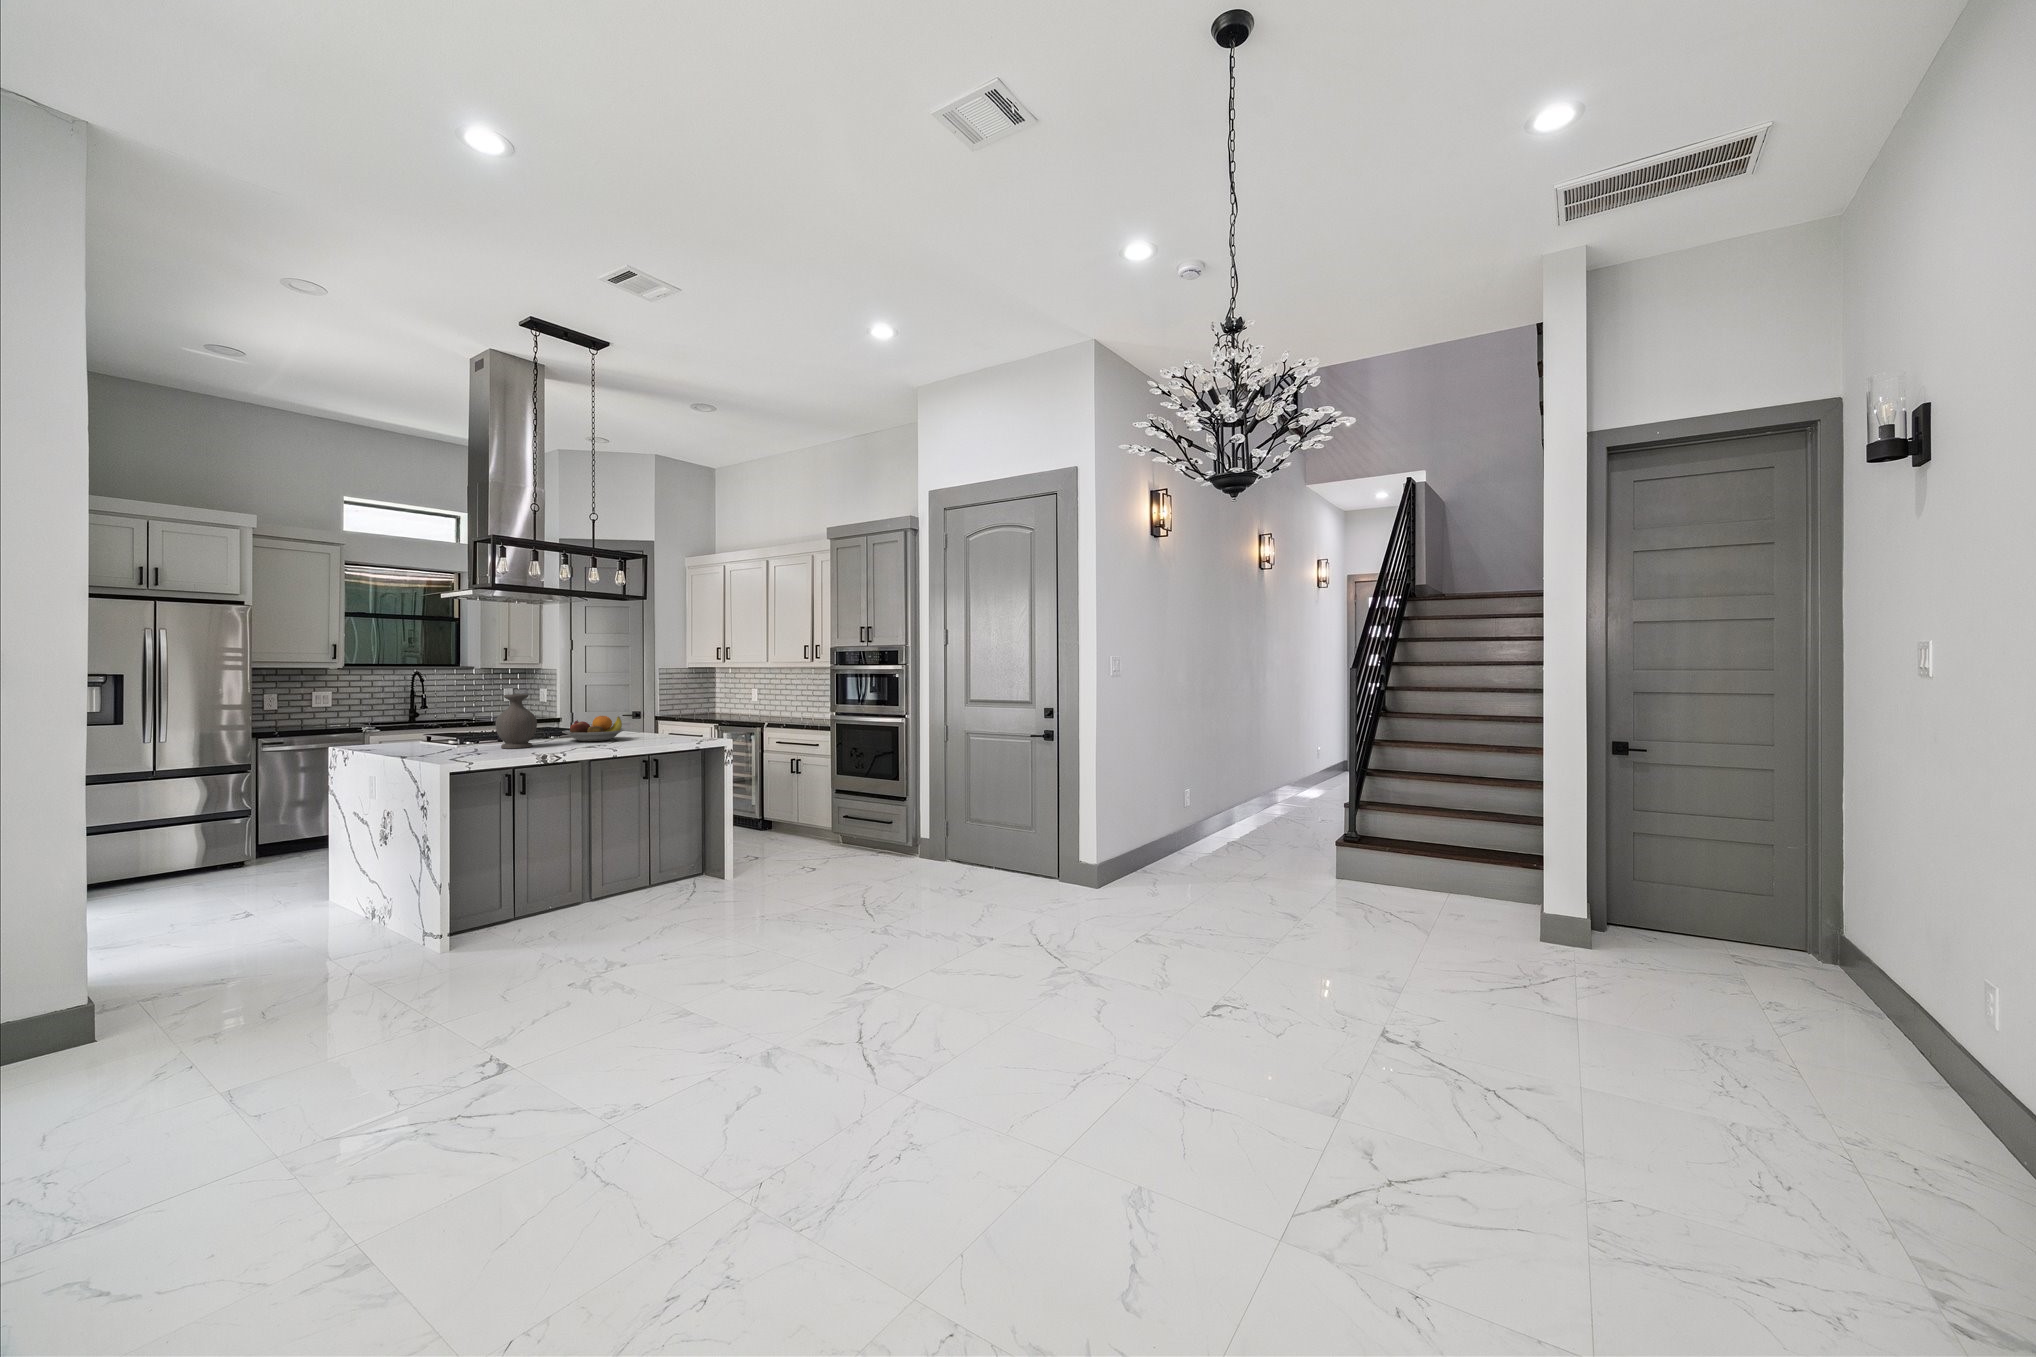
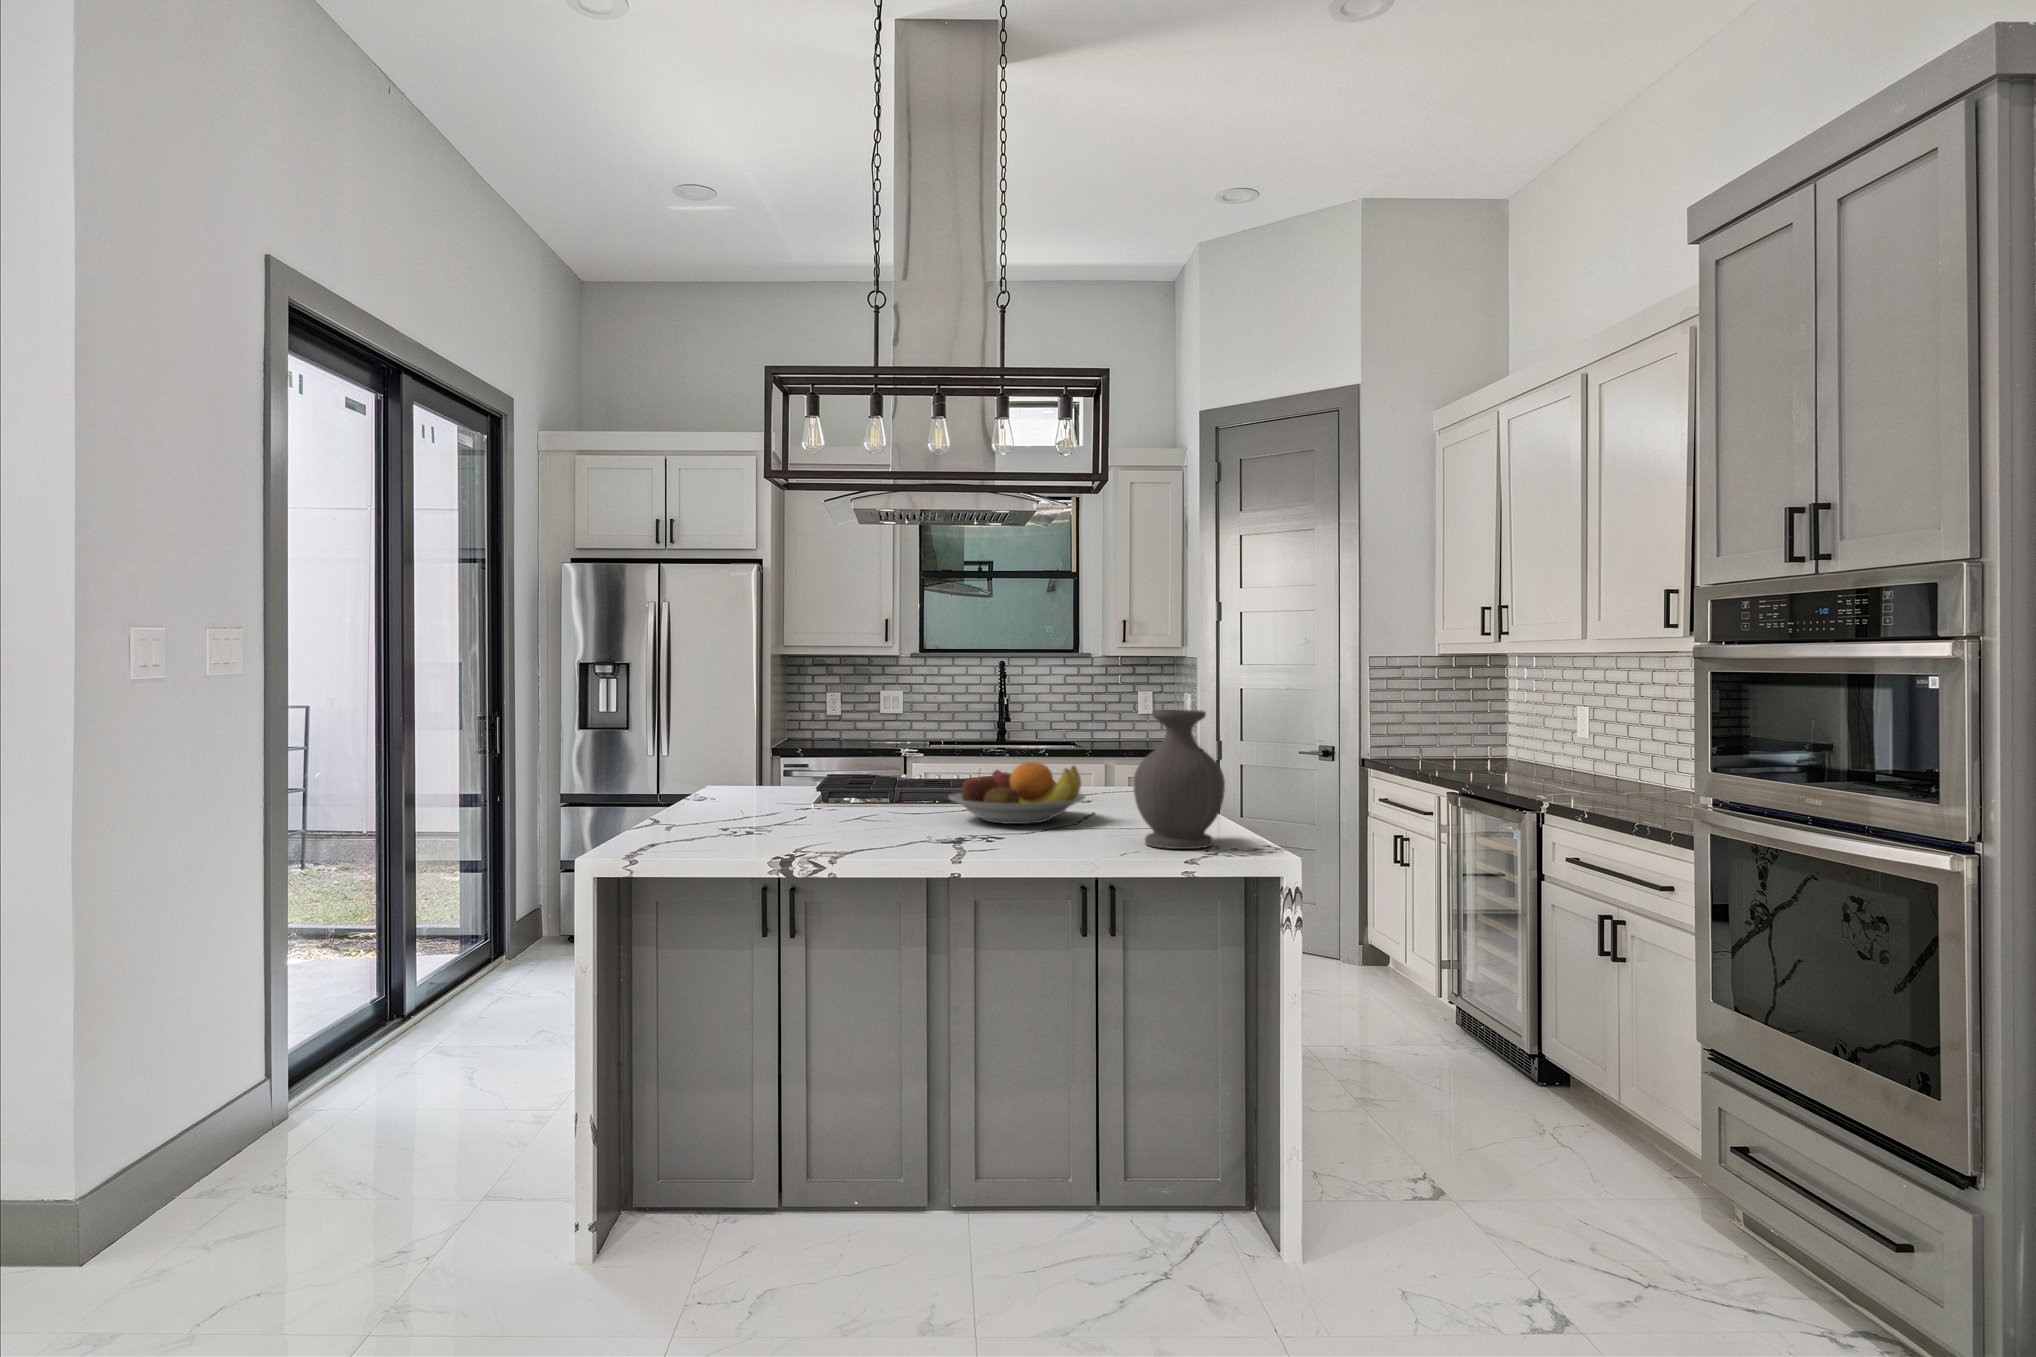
vase: present [495,694,537,748] -> present [1133,710,1225,849]

